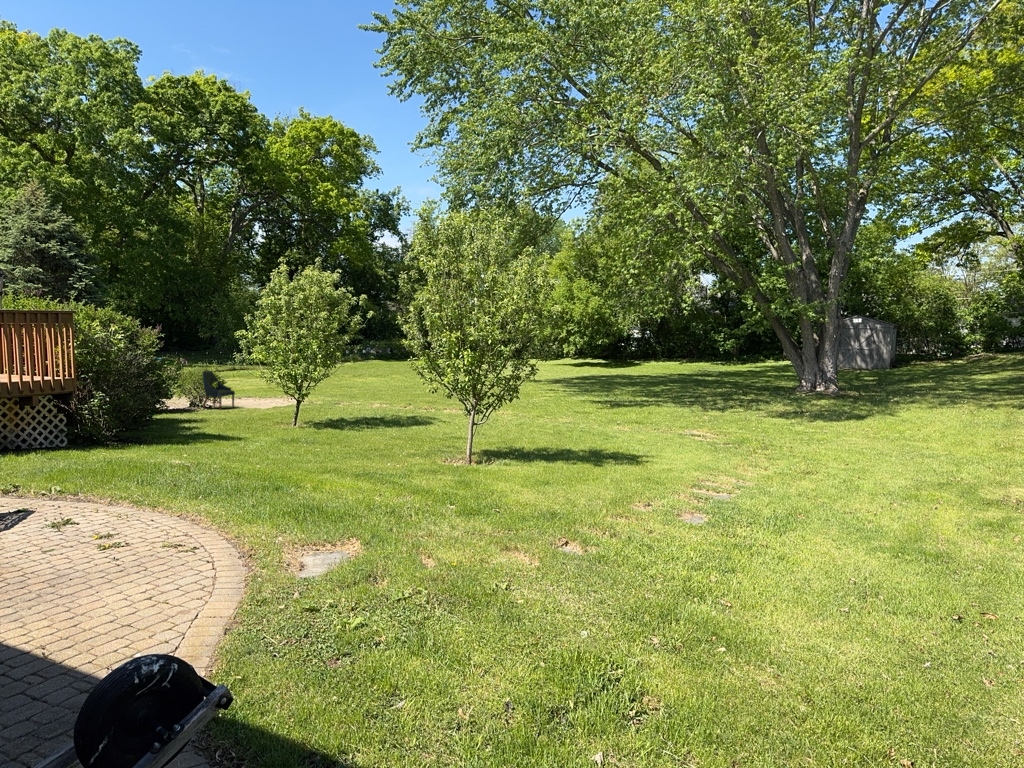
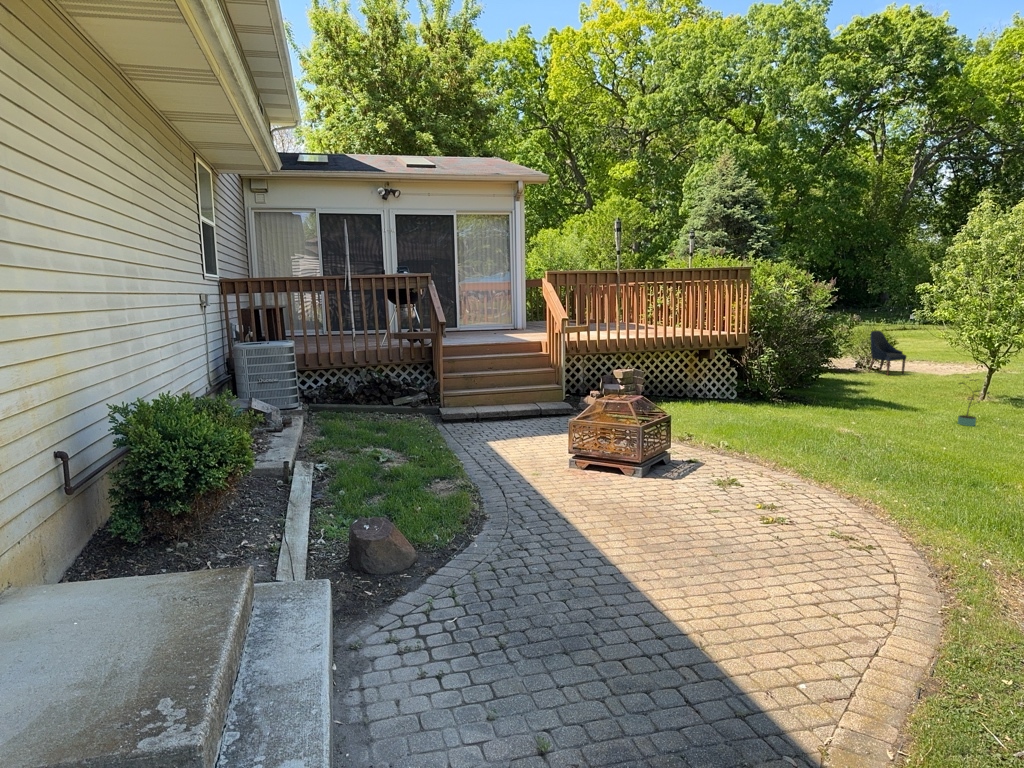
potted plant: none [267,405,291,444] -> present [958,377,990,426]

